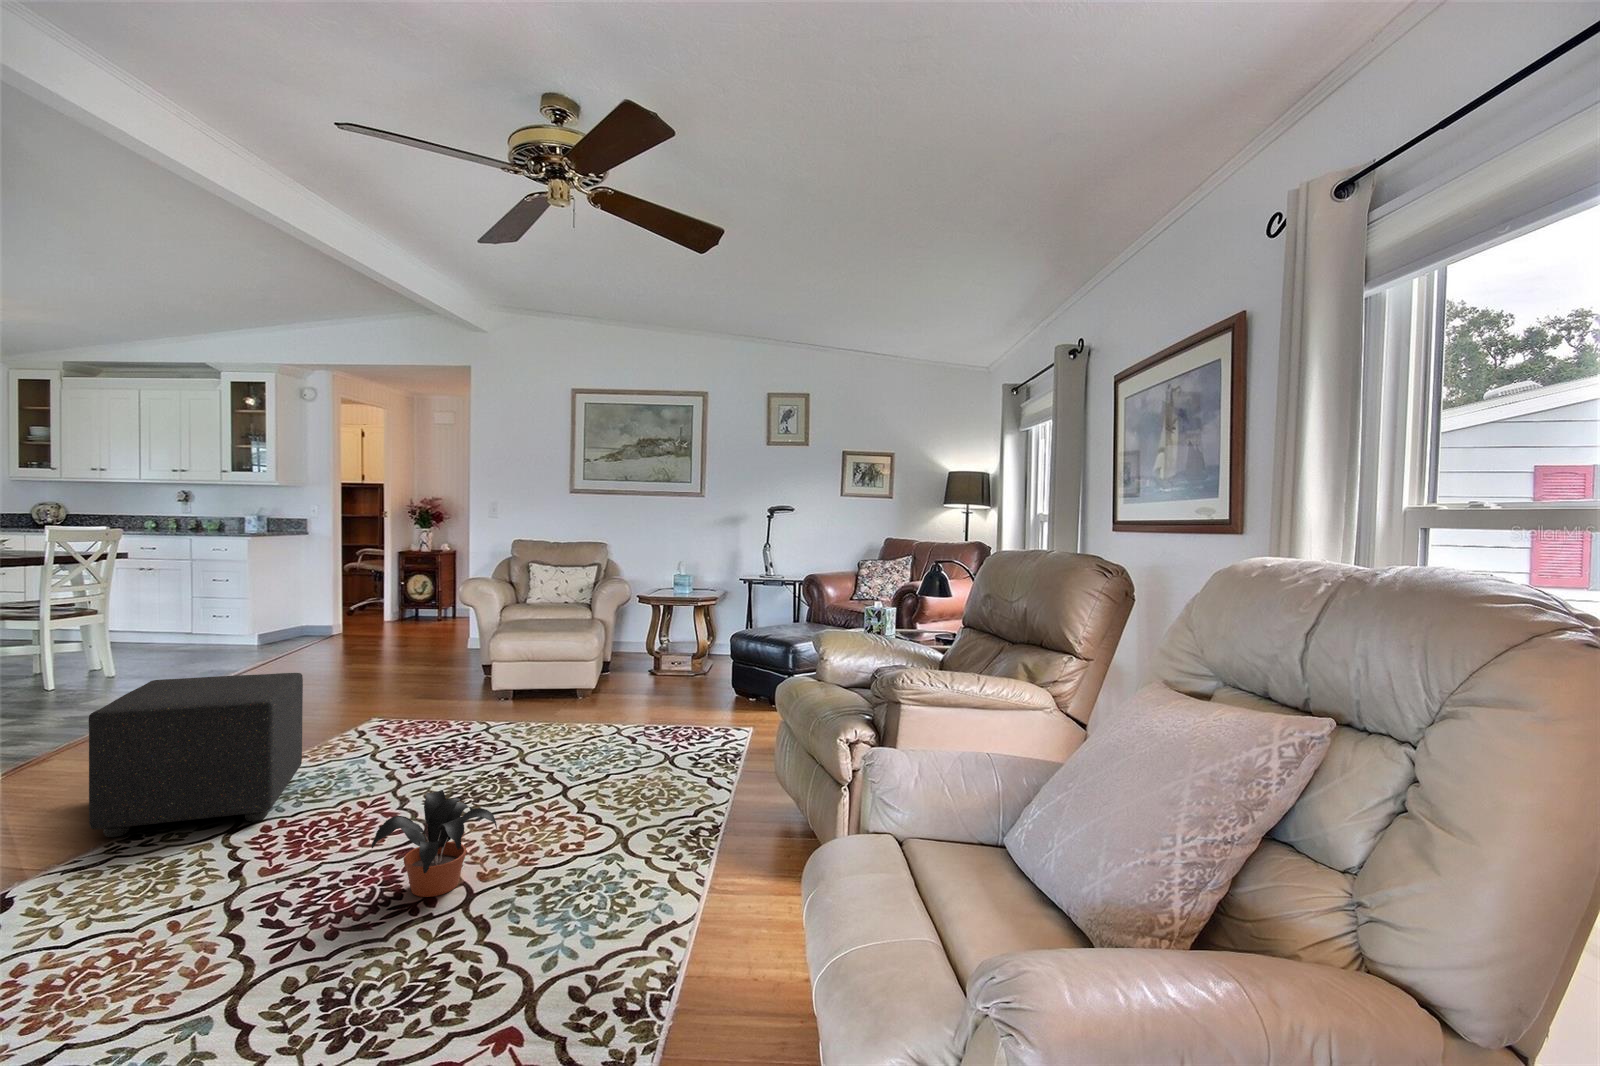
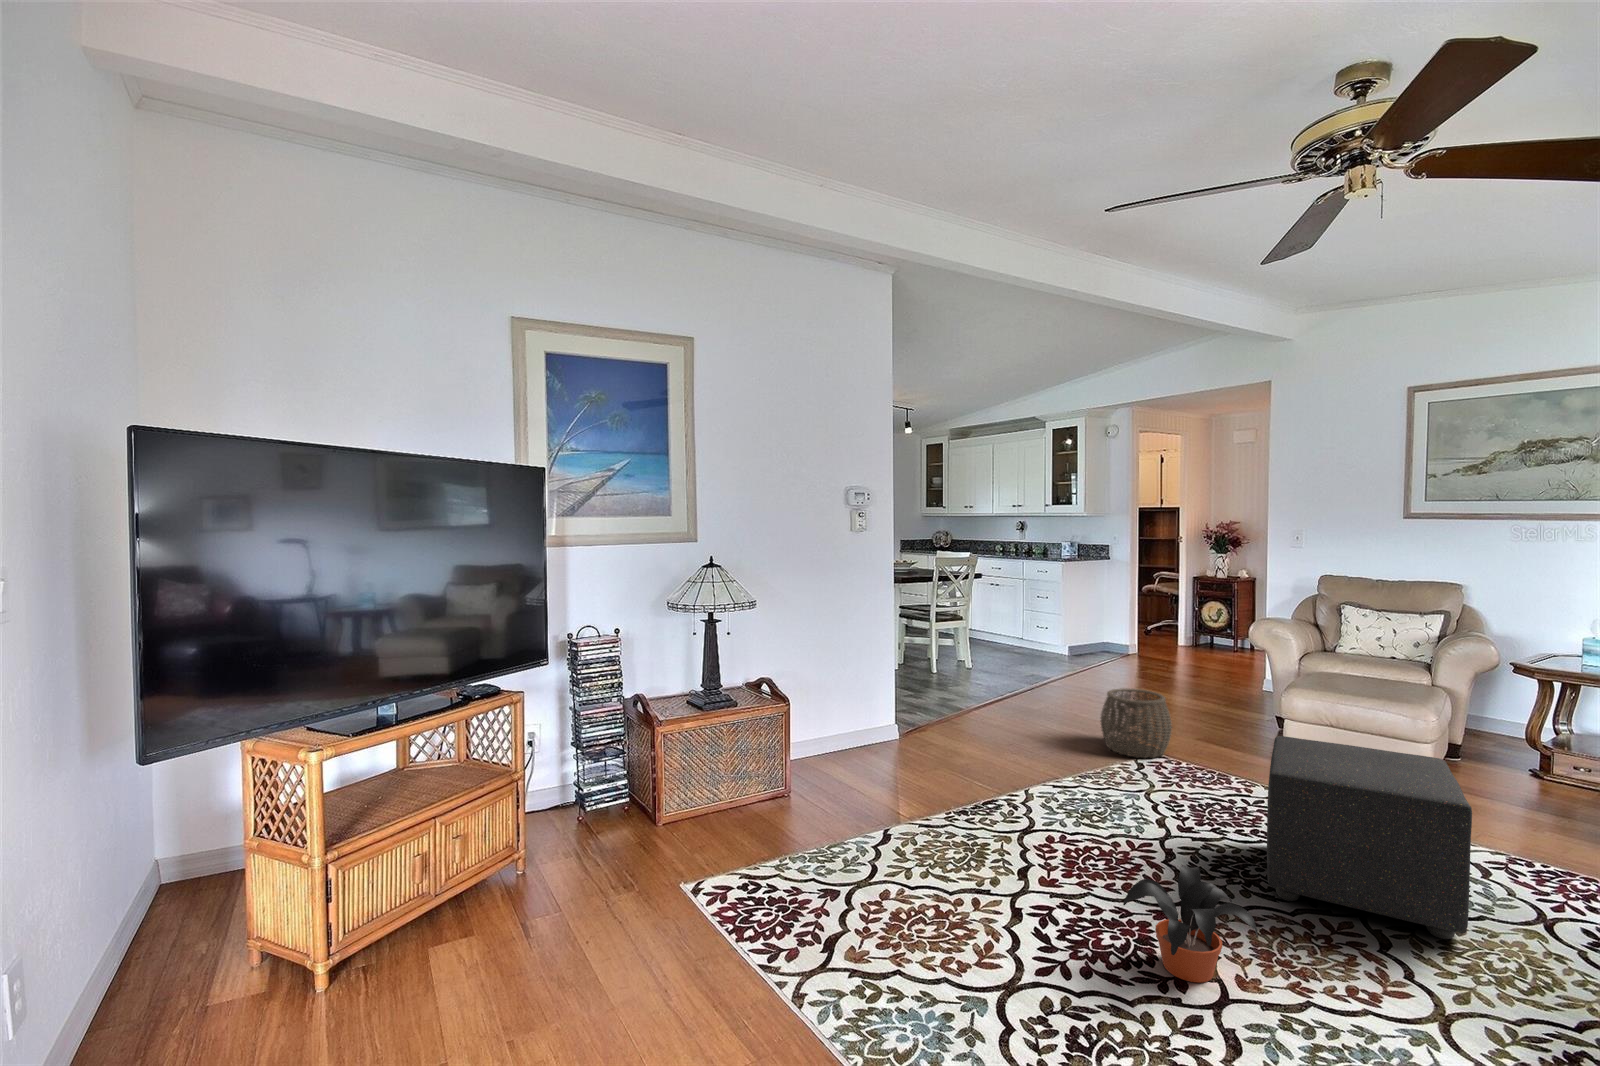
woven basket: none [312,657,393,729] -> present [1101,688,1172,758]
ottoman: present [88,673,303,837] -> present [1267,736,1472,939]

